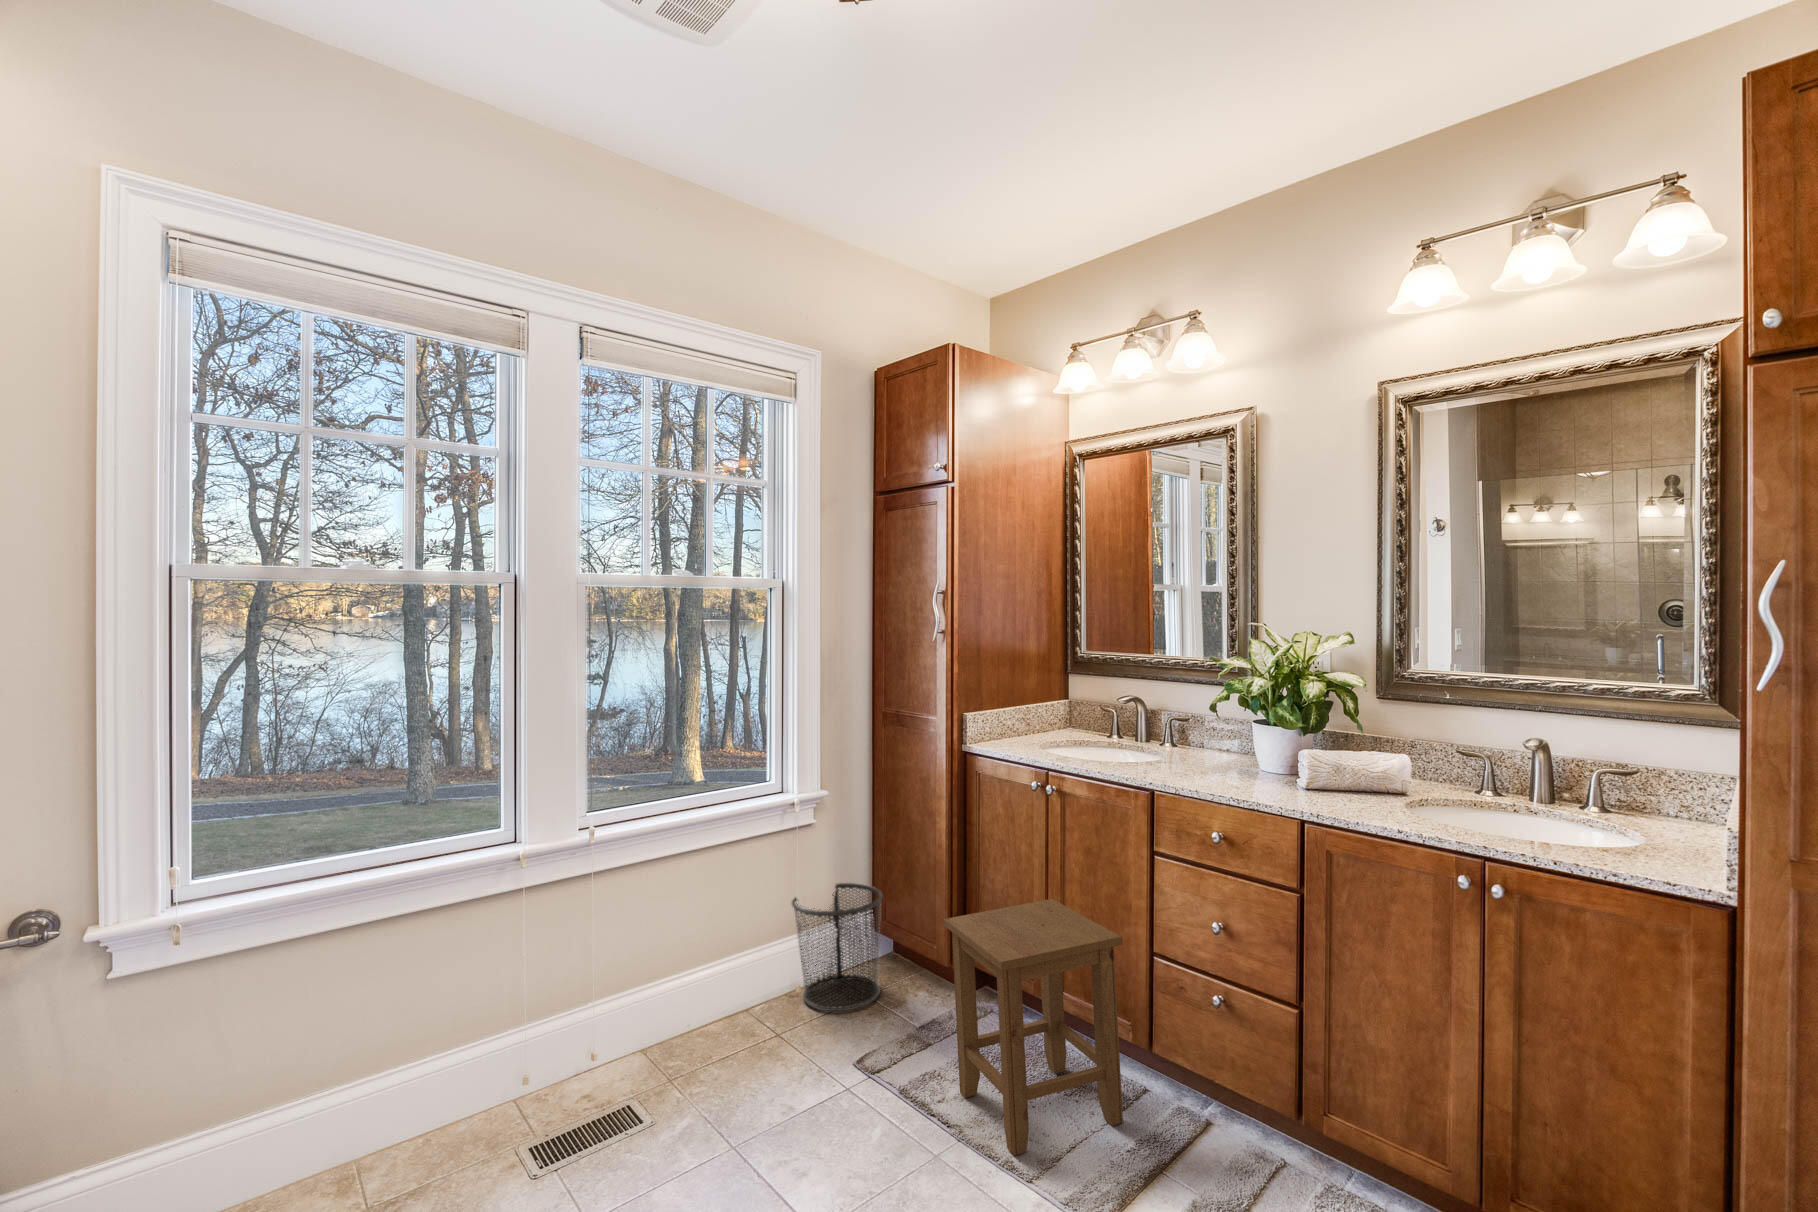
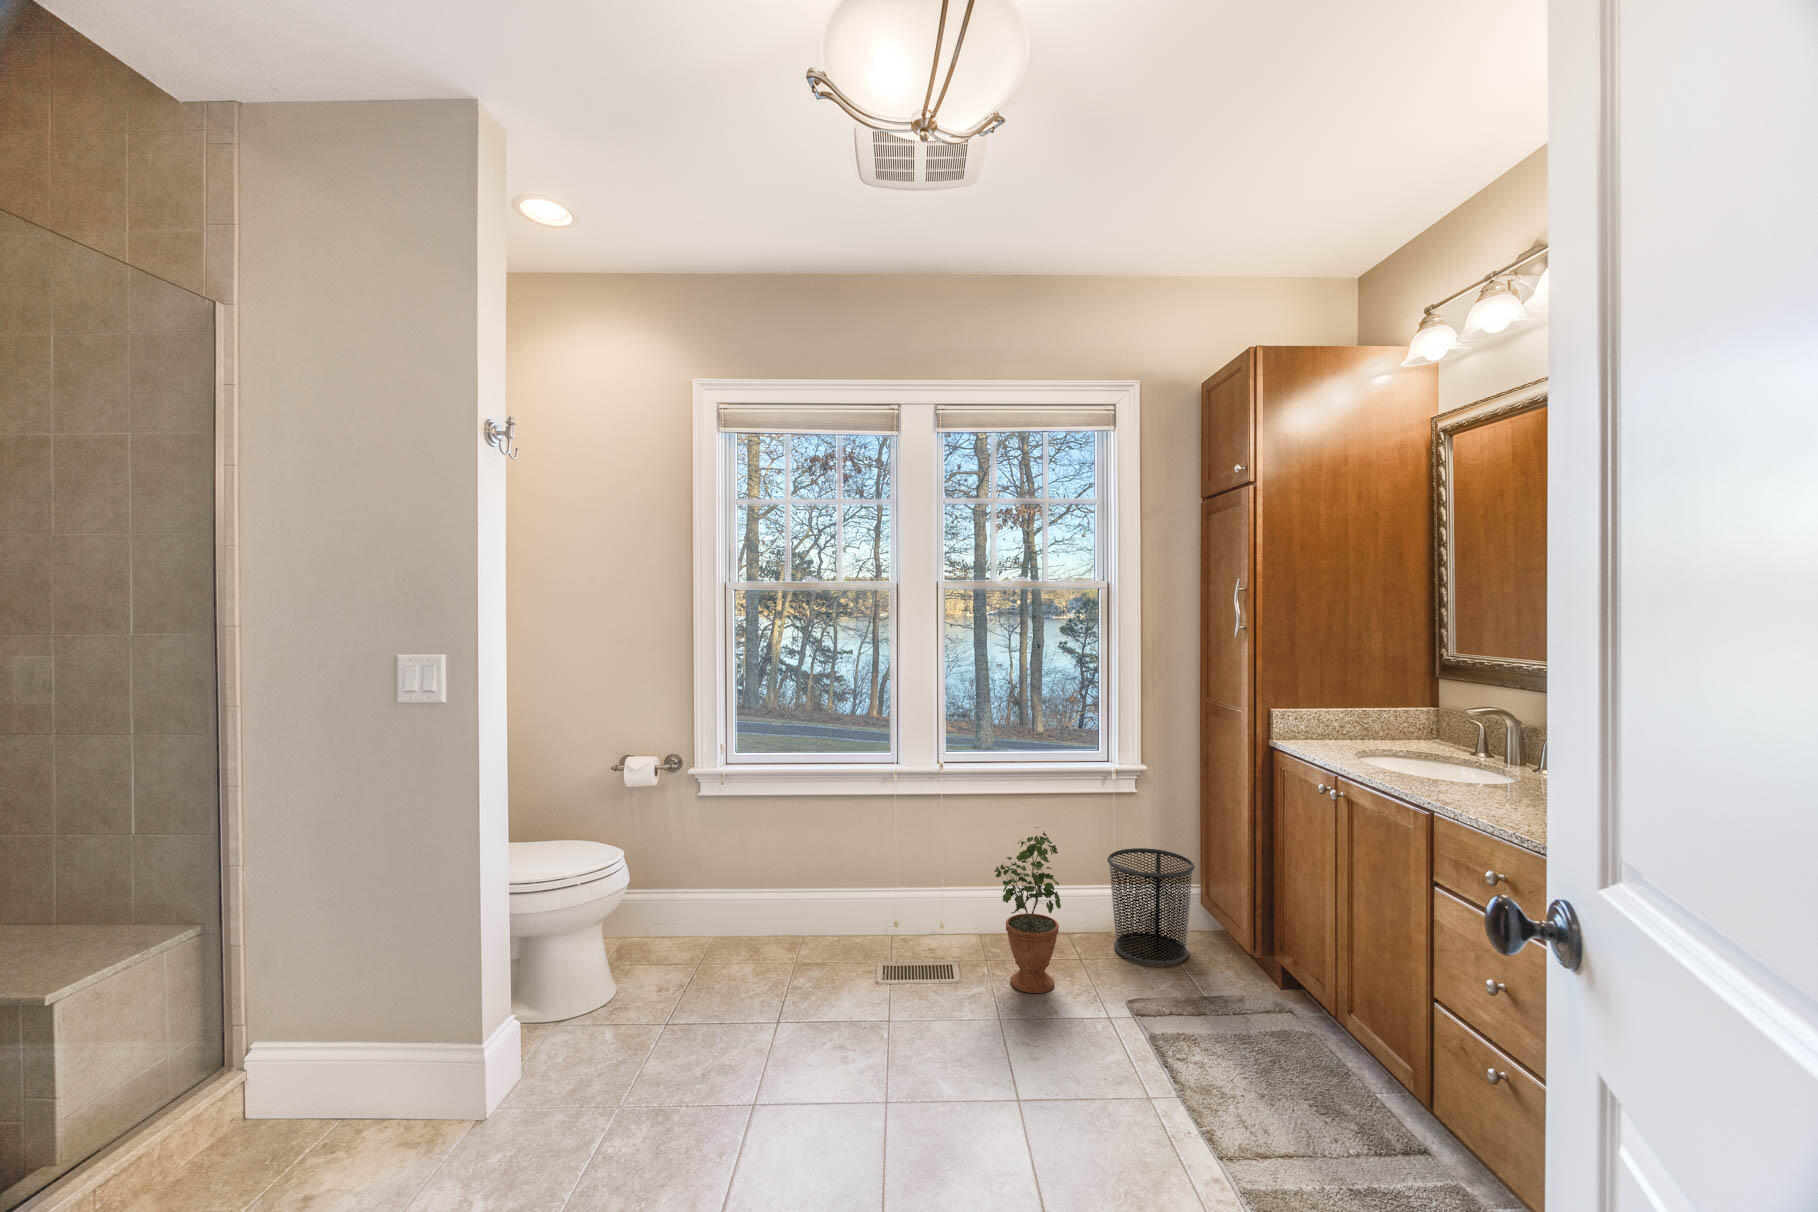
potted plant: none [691,886,772,1086] -> present [994,832,1061,993]
stool: present [944,899,1123,1155] -> none [1198,896,1365,1151]

